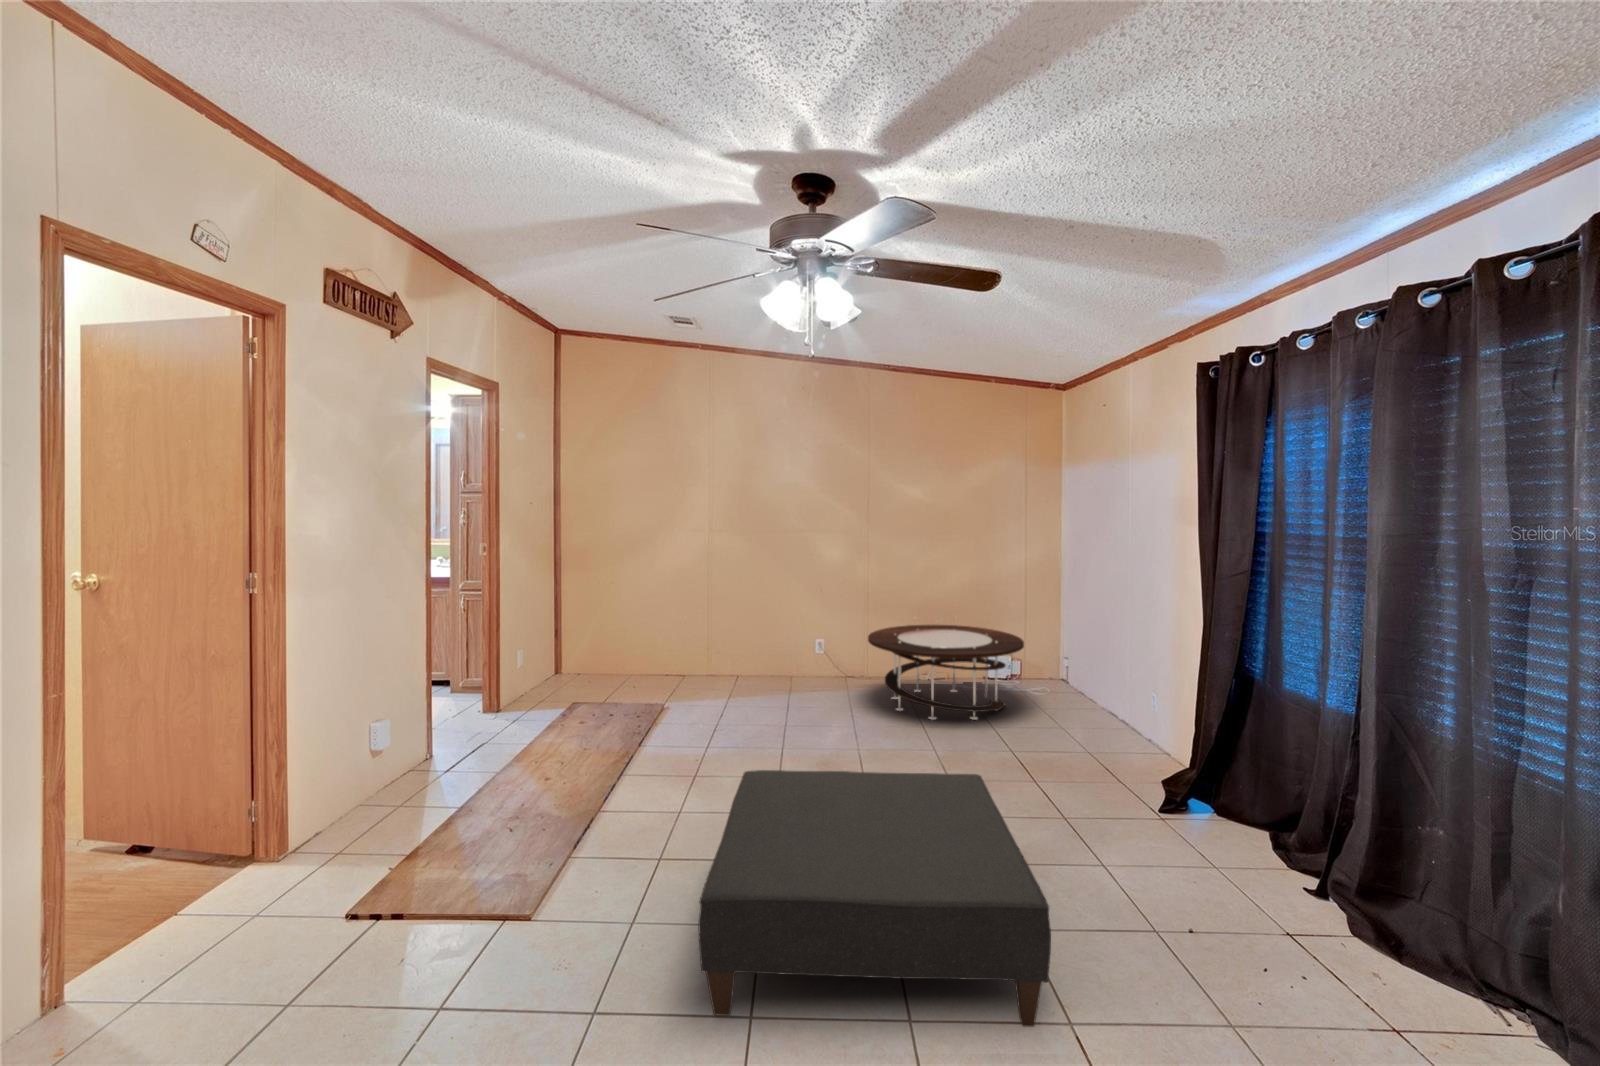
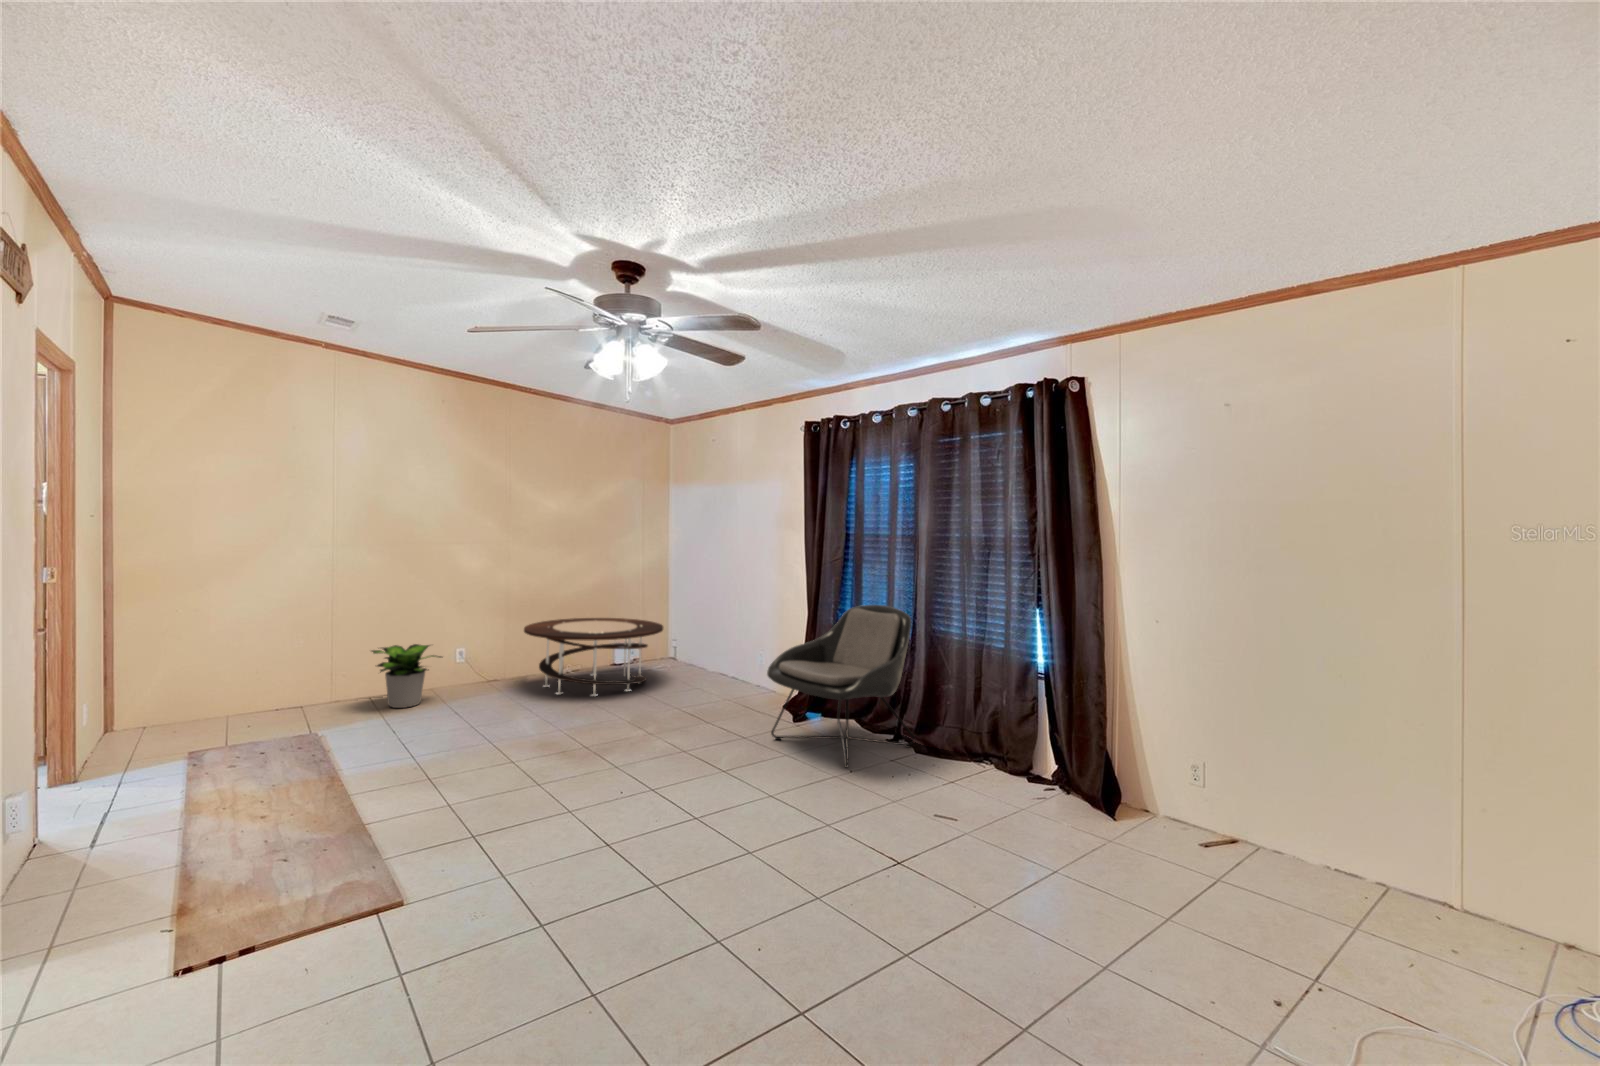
potted plant: none [735,640,798,701] -> present [372,644,442,708]
lounge chair: none [1092,654,1362,919] -> present [767,605,914,768]
ottoman: present [699,770,1051,1027] -> none [521,707,826,914]

